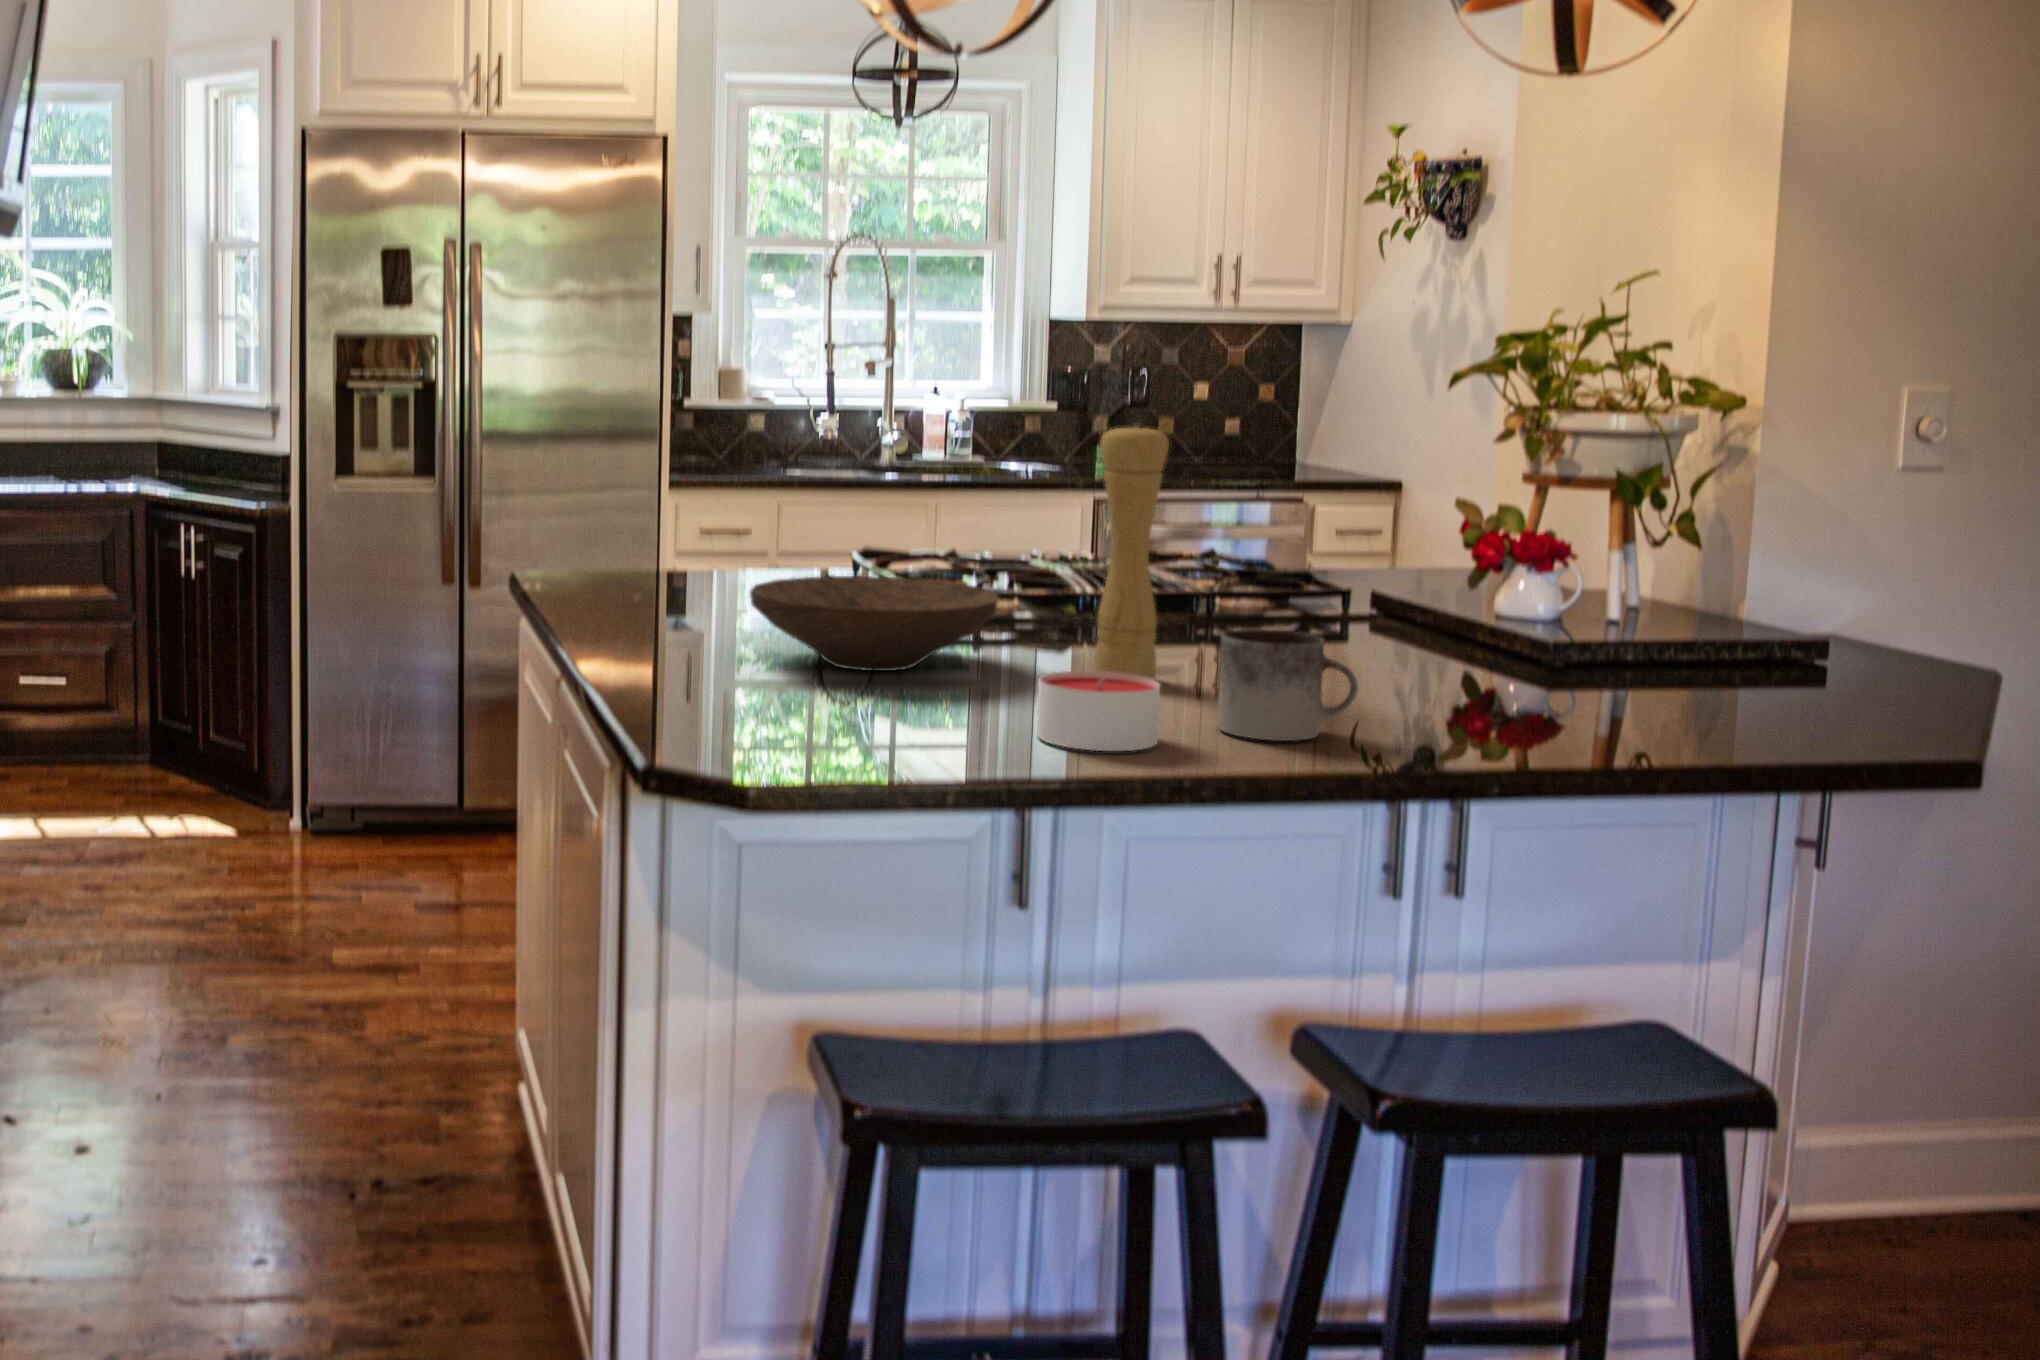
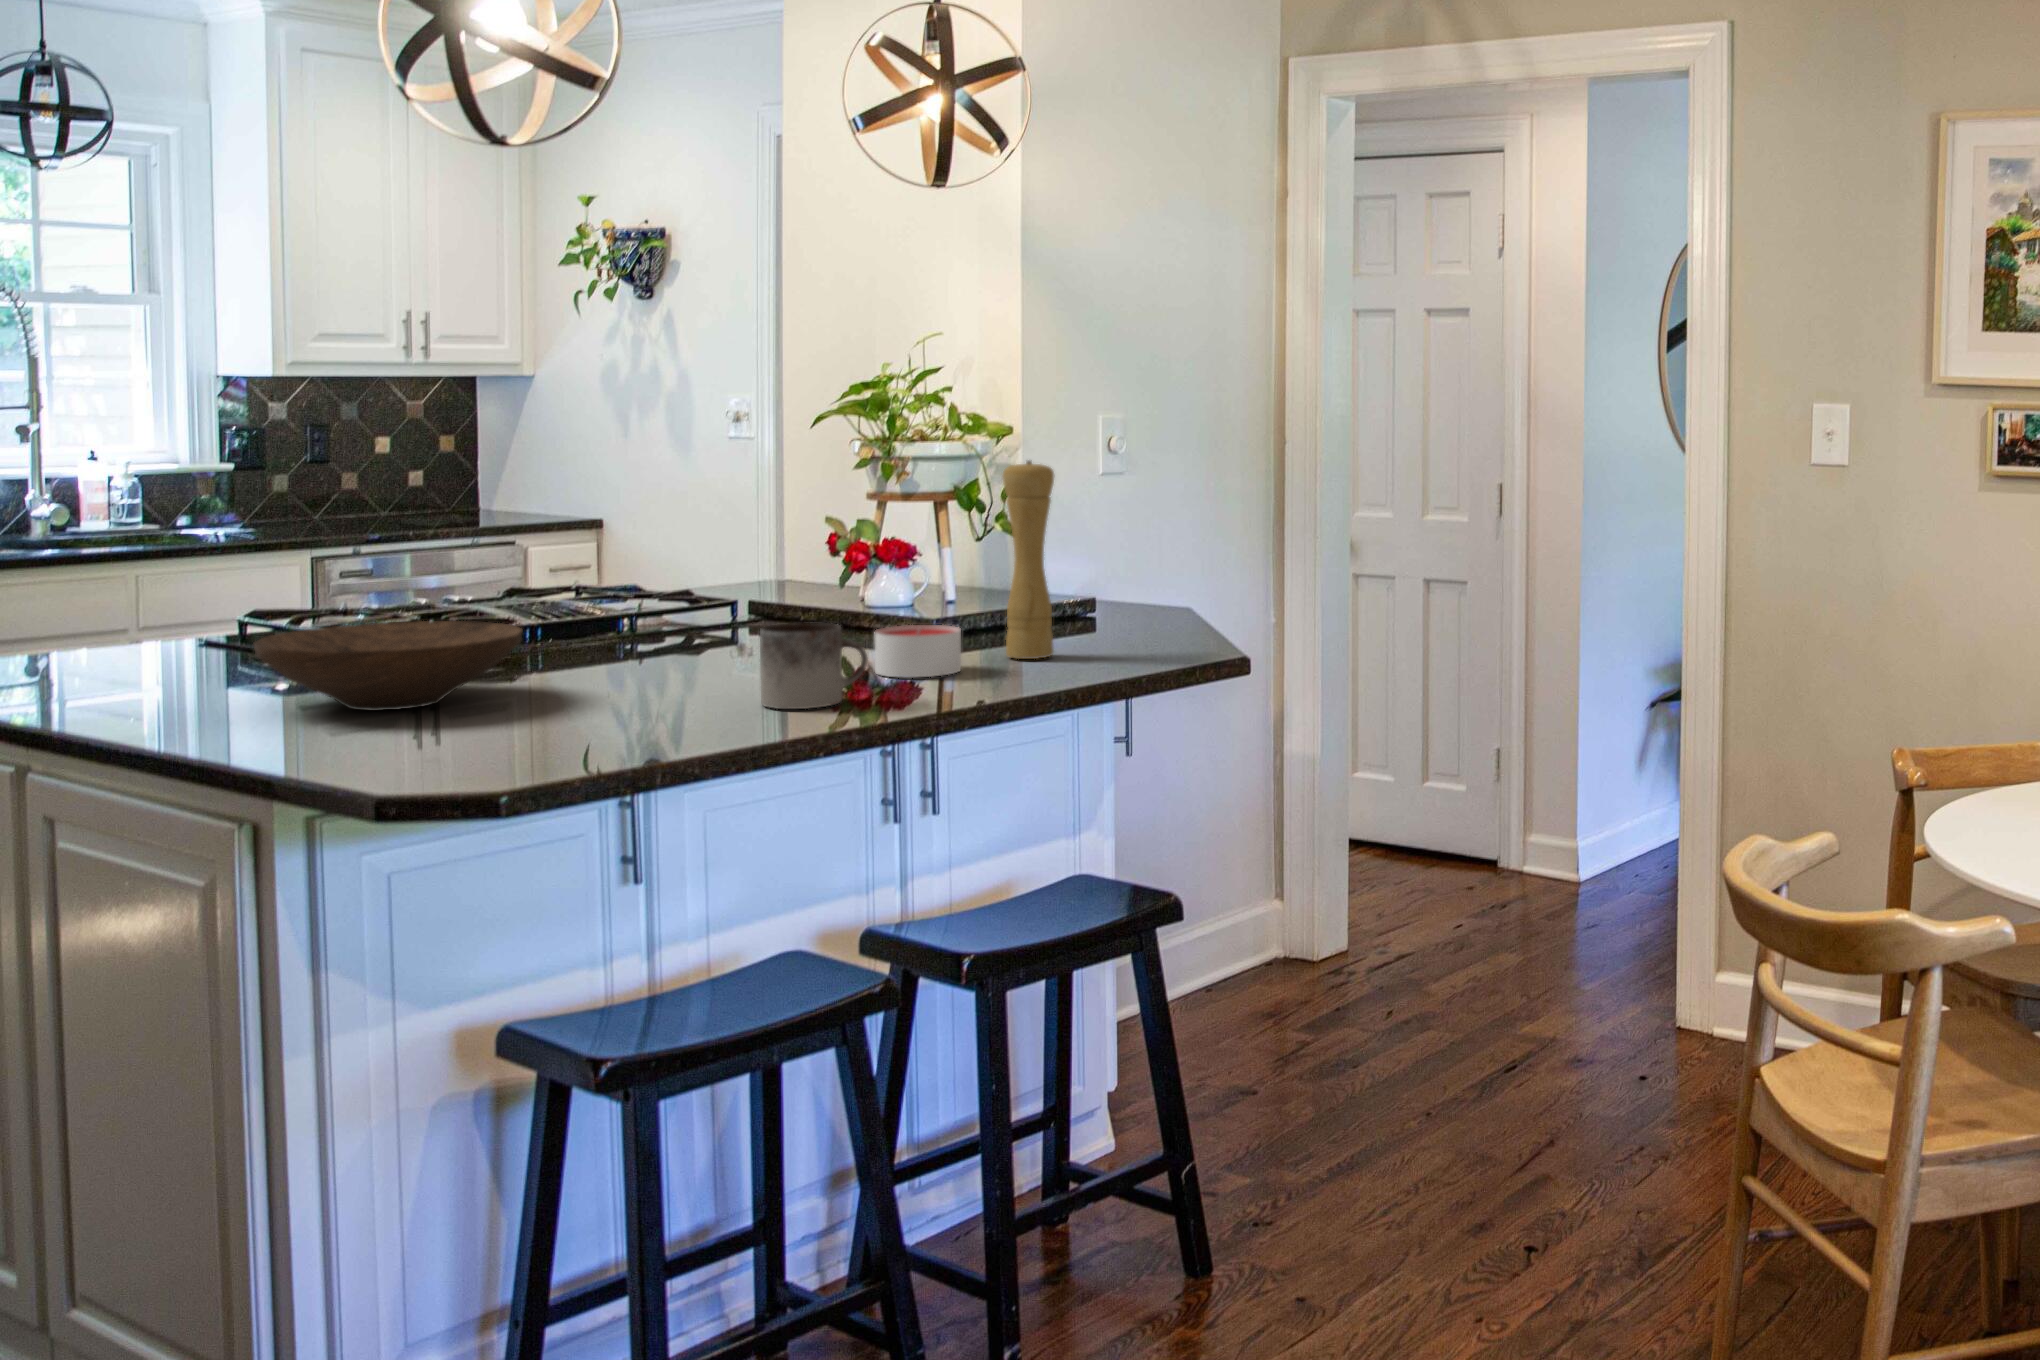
pepper mill: present [1094,424,1169,680] -> present [1003,461,1054,659]
candle: present [1036,671,1160,751] -> present [874,625,961,678]

